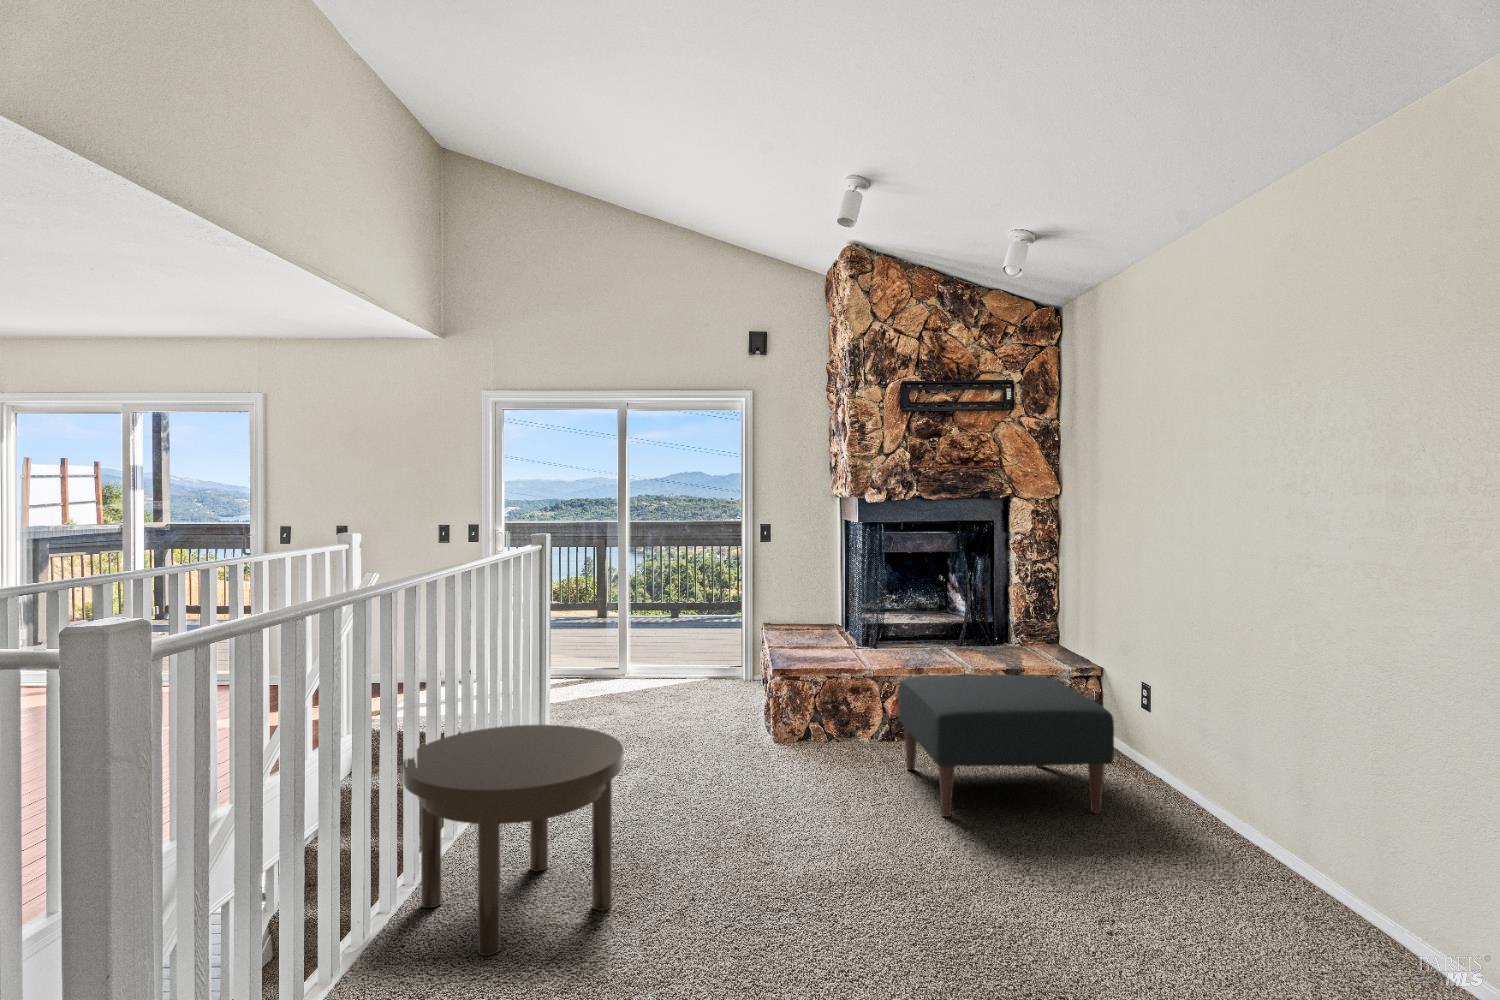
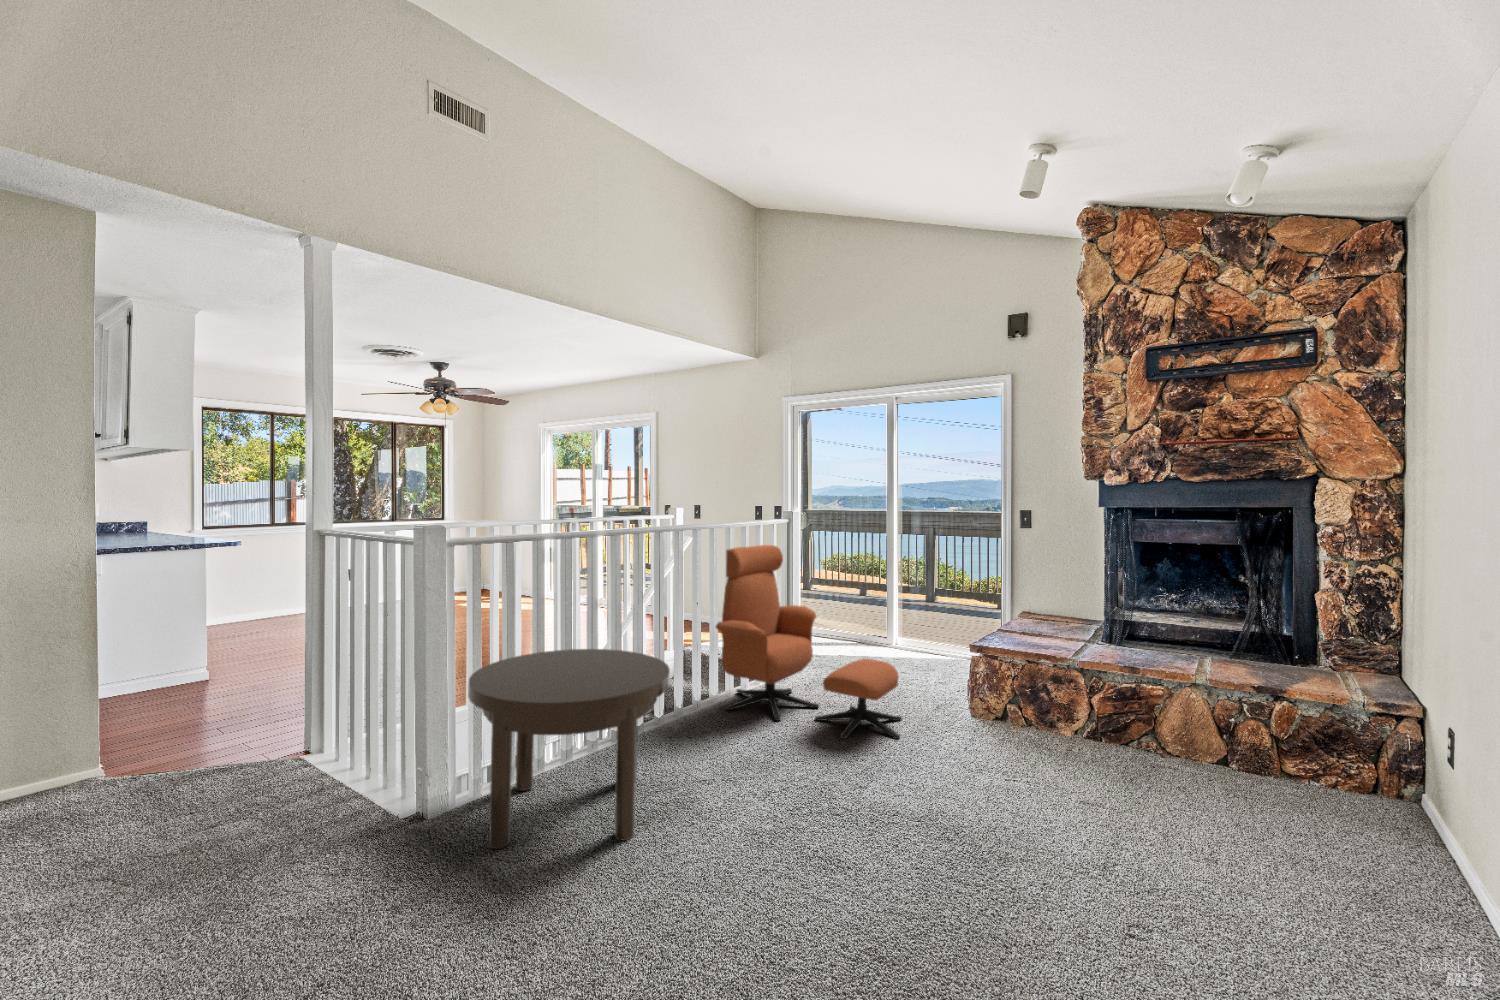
lounge chair: none [531,584,741,781] -> present [716,545,902,739]
ottoman: present [898,675,1114,817] -> none [1071,675,1397,935]

